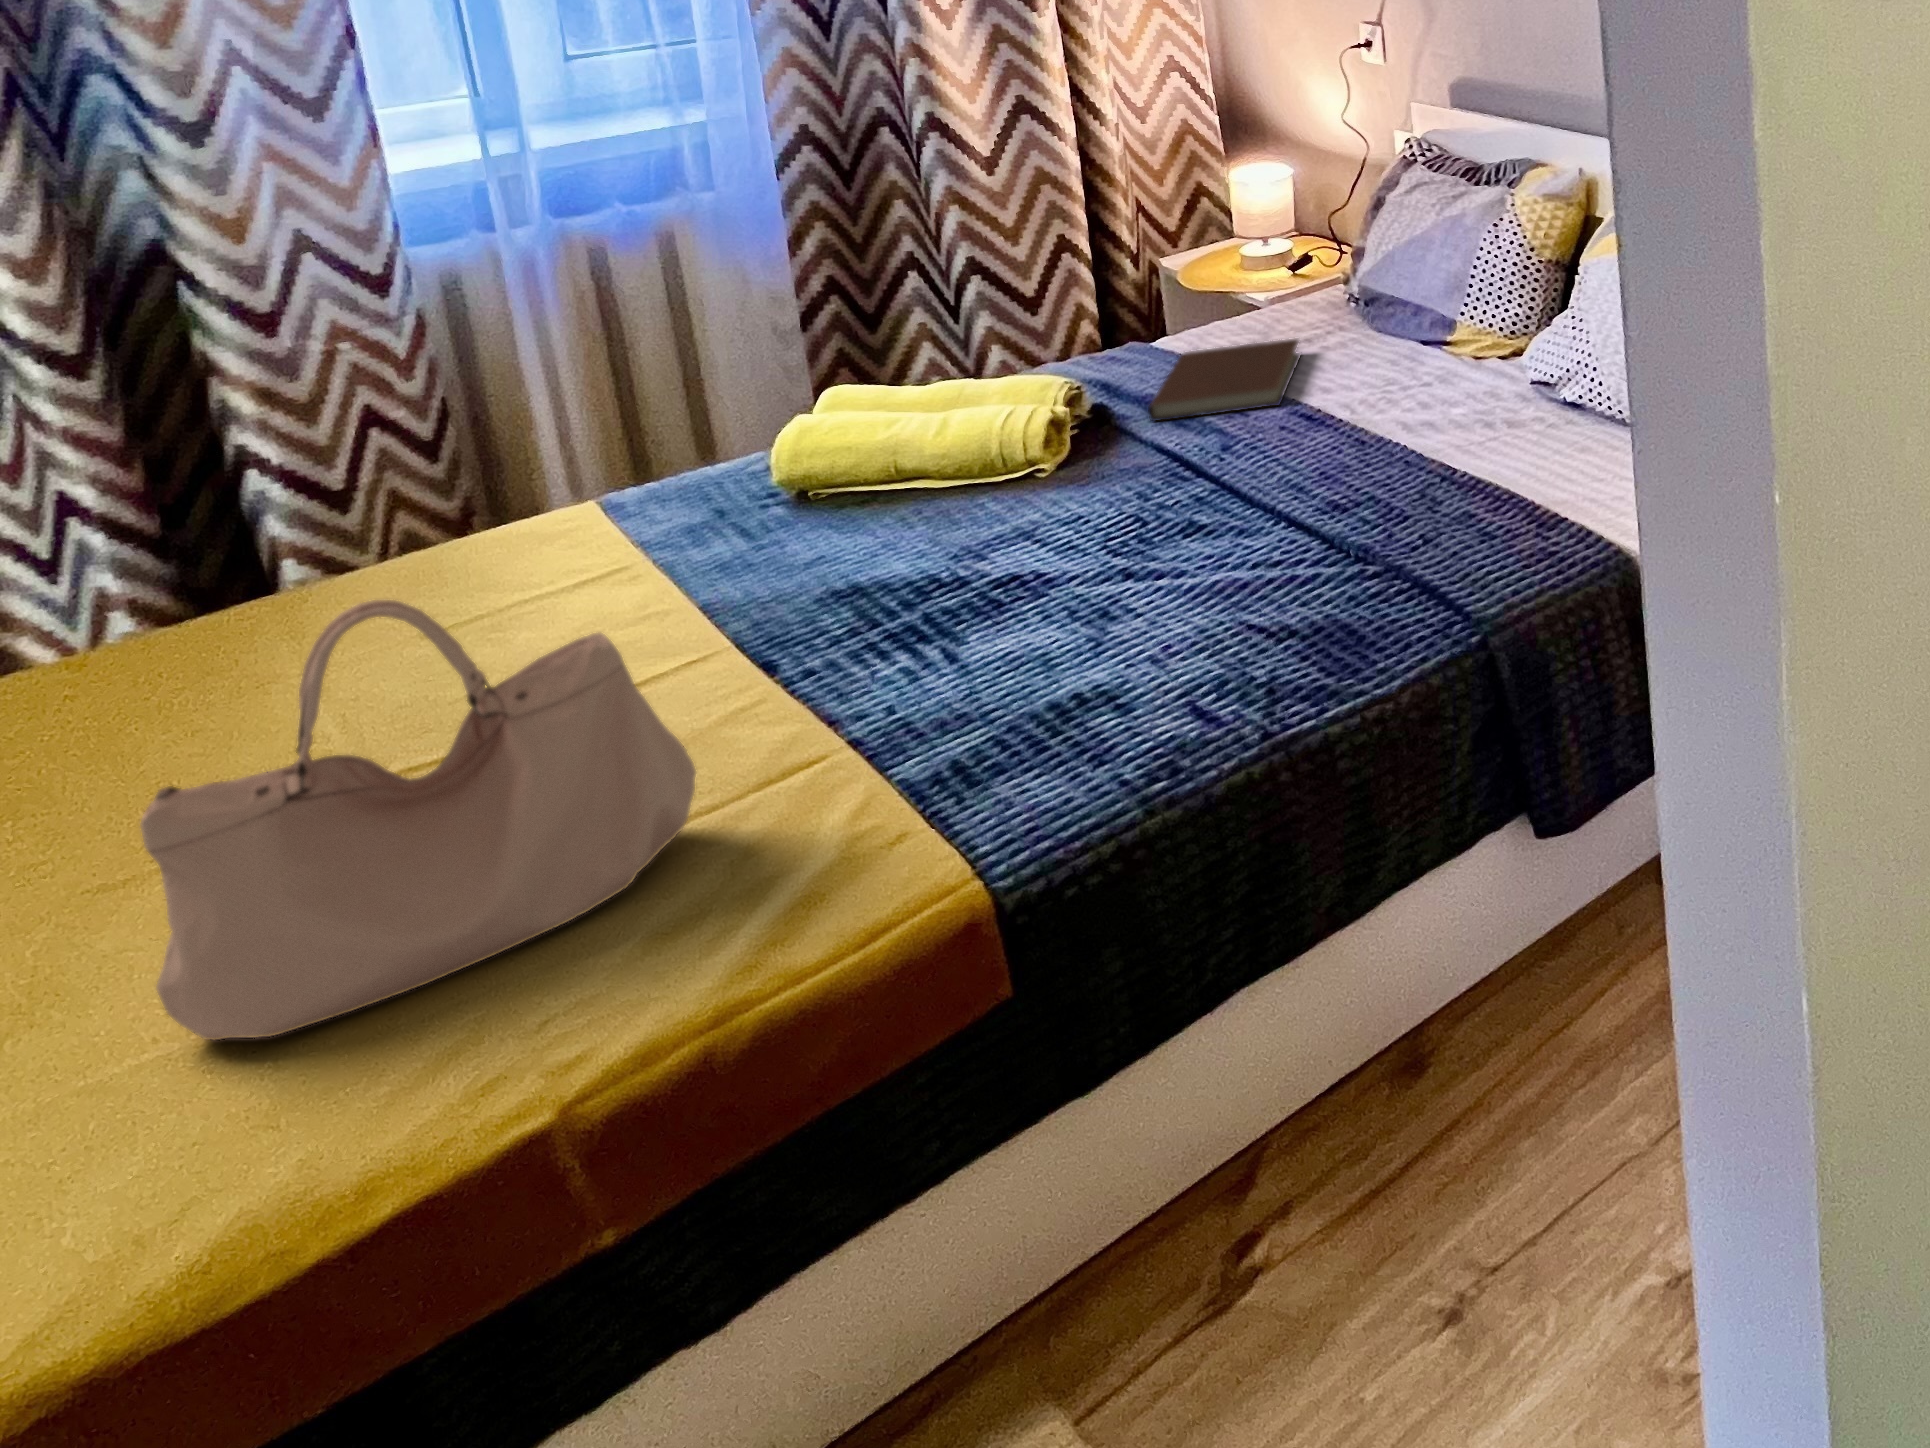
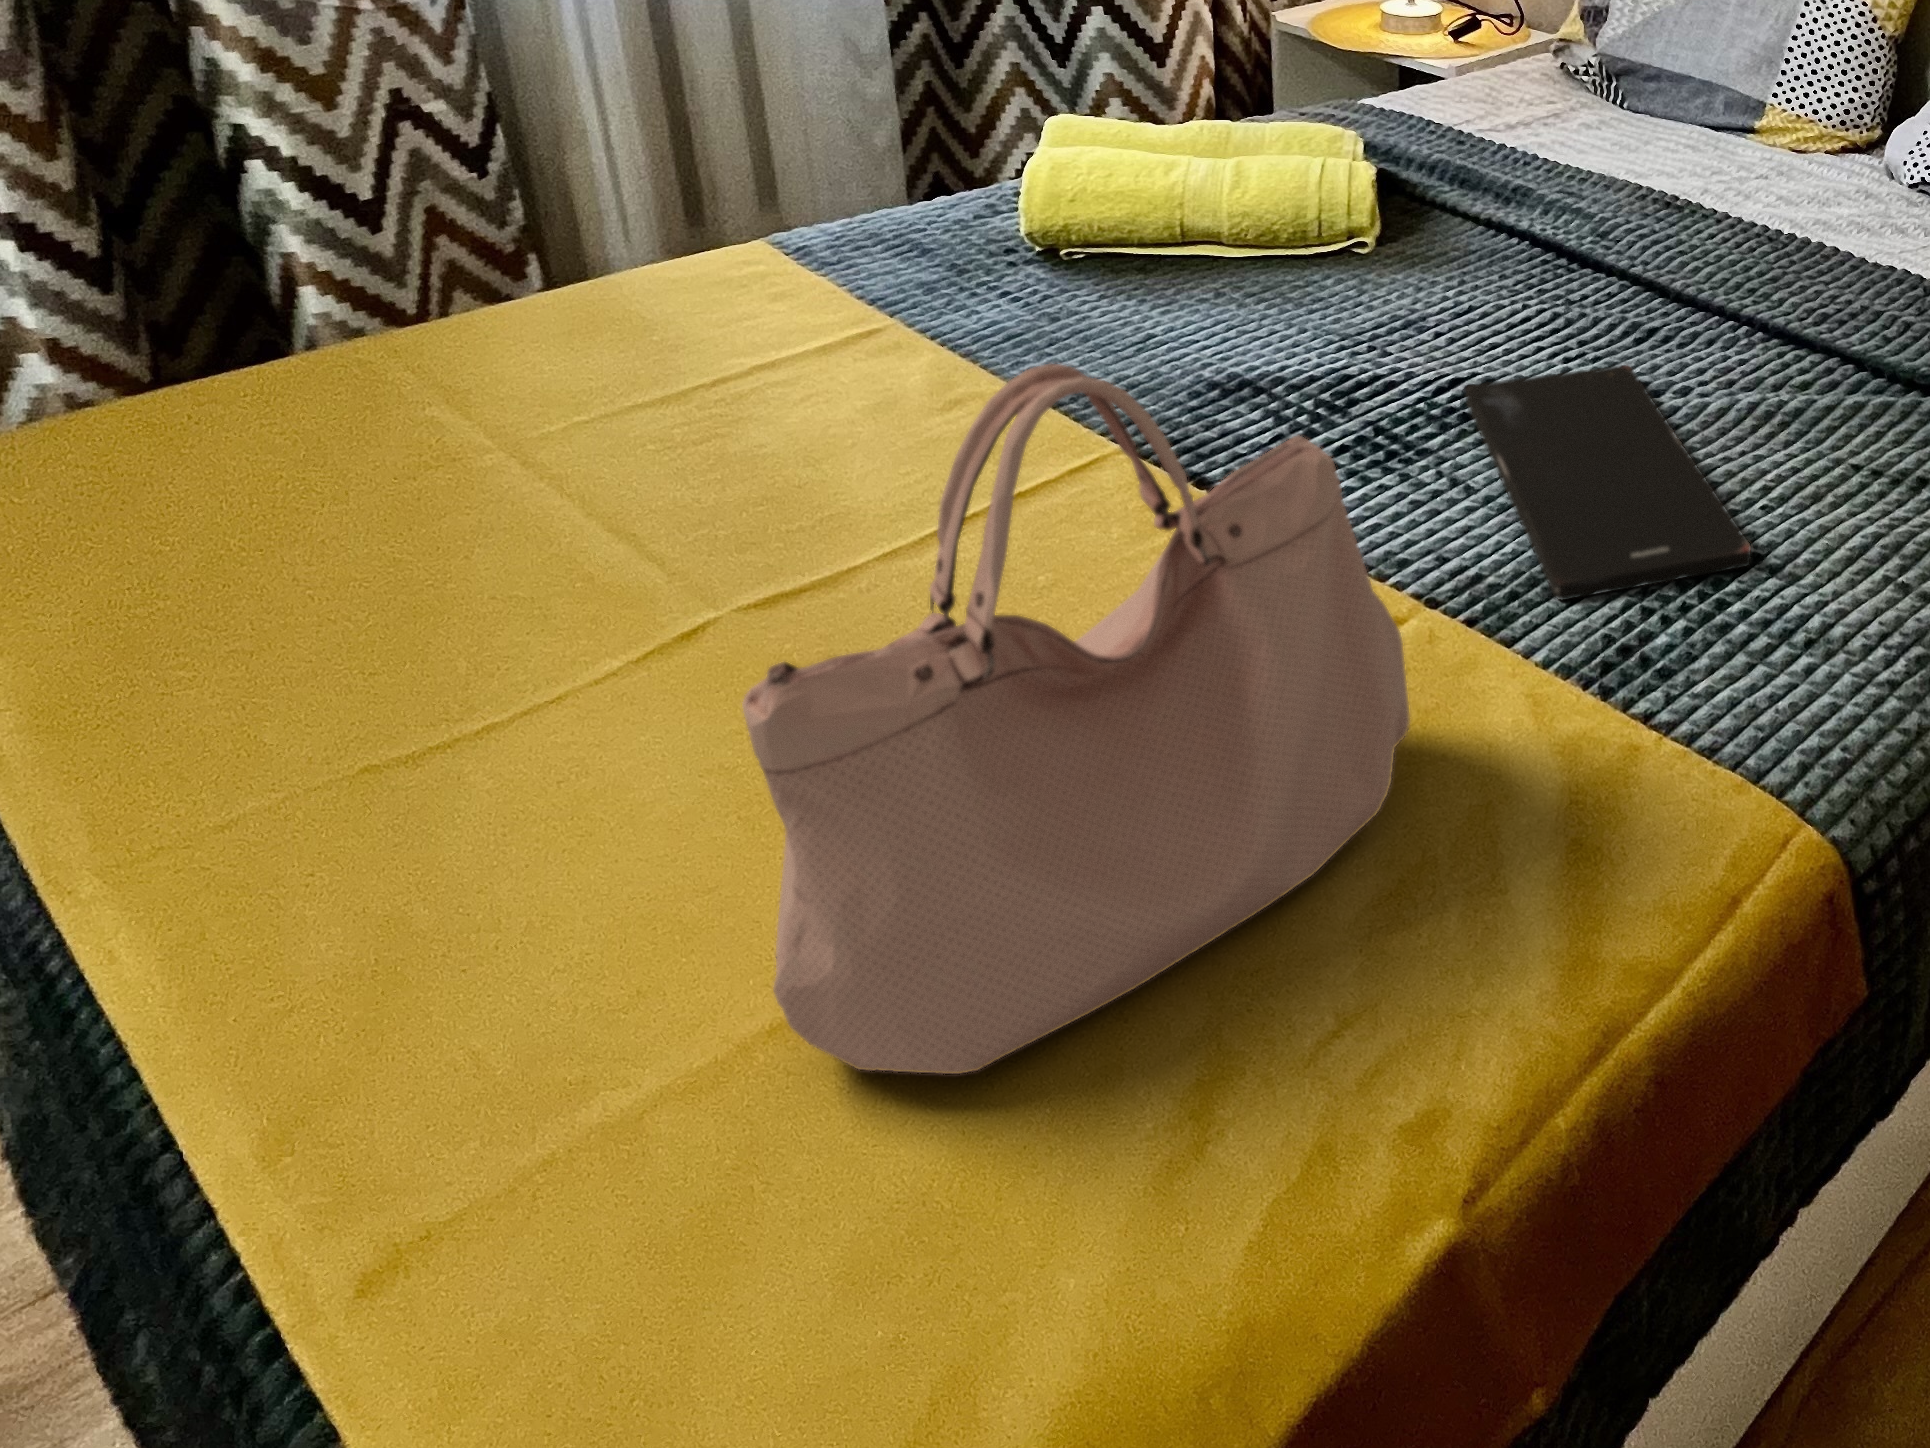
notebook: present [1148,339,1300,421] -> none [1456,106,1634,193]
smartphone: none [902,558,1116,737] -> present [1466,365,1751,600]

